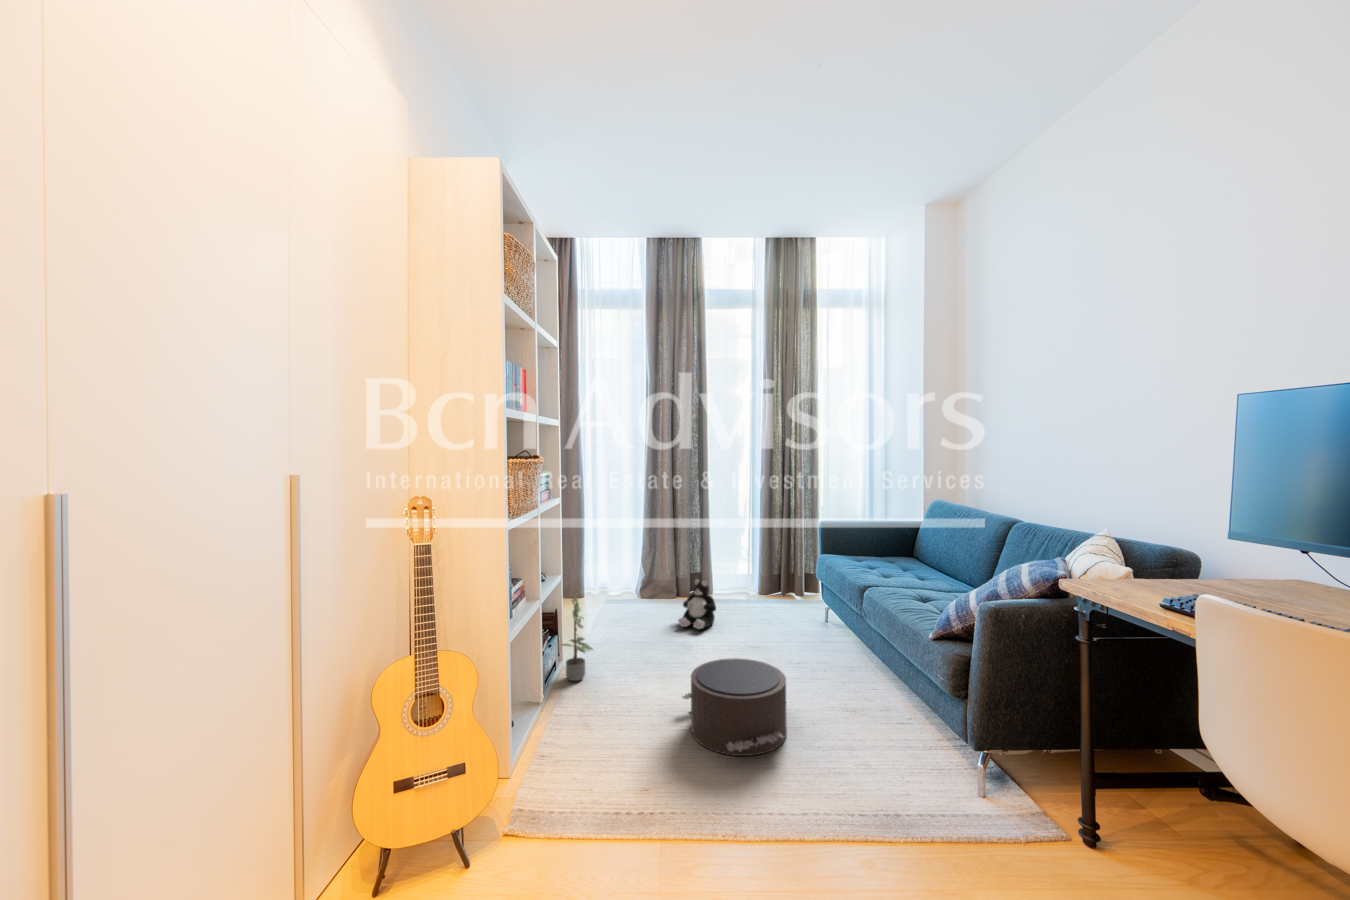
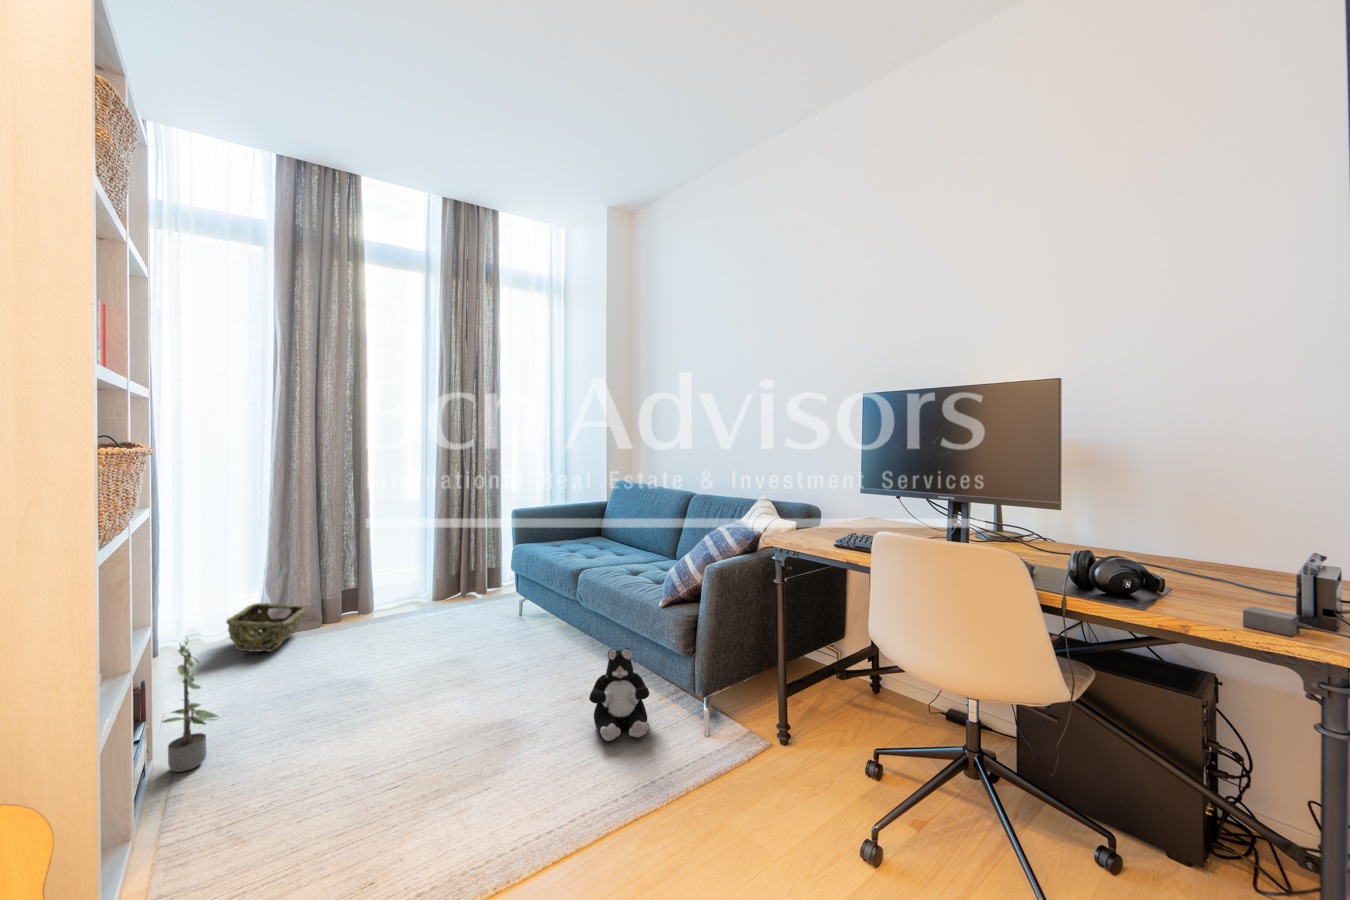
woven basket: none [613,575,664,612] -> present [226,603,306,652]
plush toy: present [678,579,716,629] -> present [589,648,650,741]
pouf: present [682,658,787,756] -> none [380,671,528,792]

